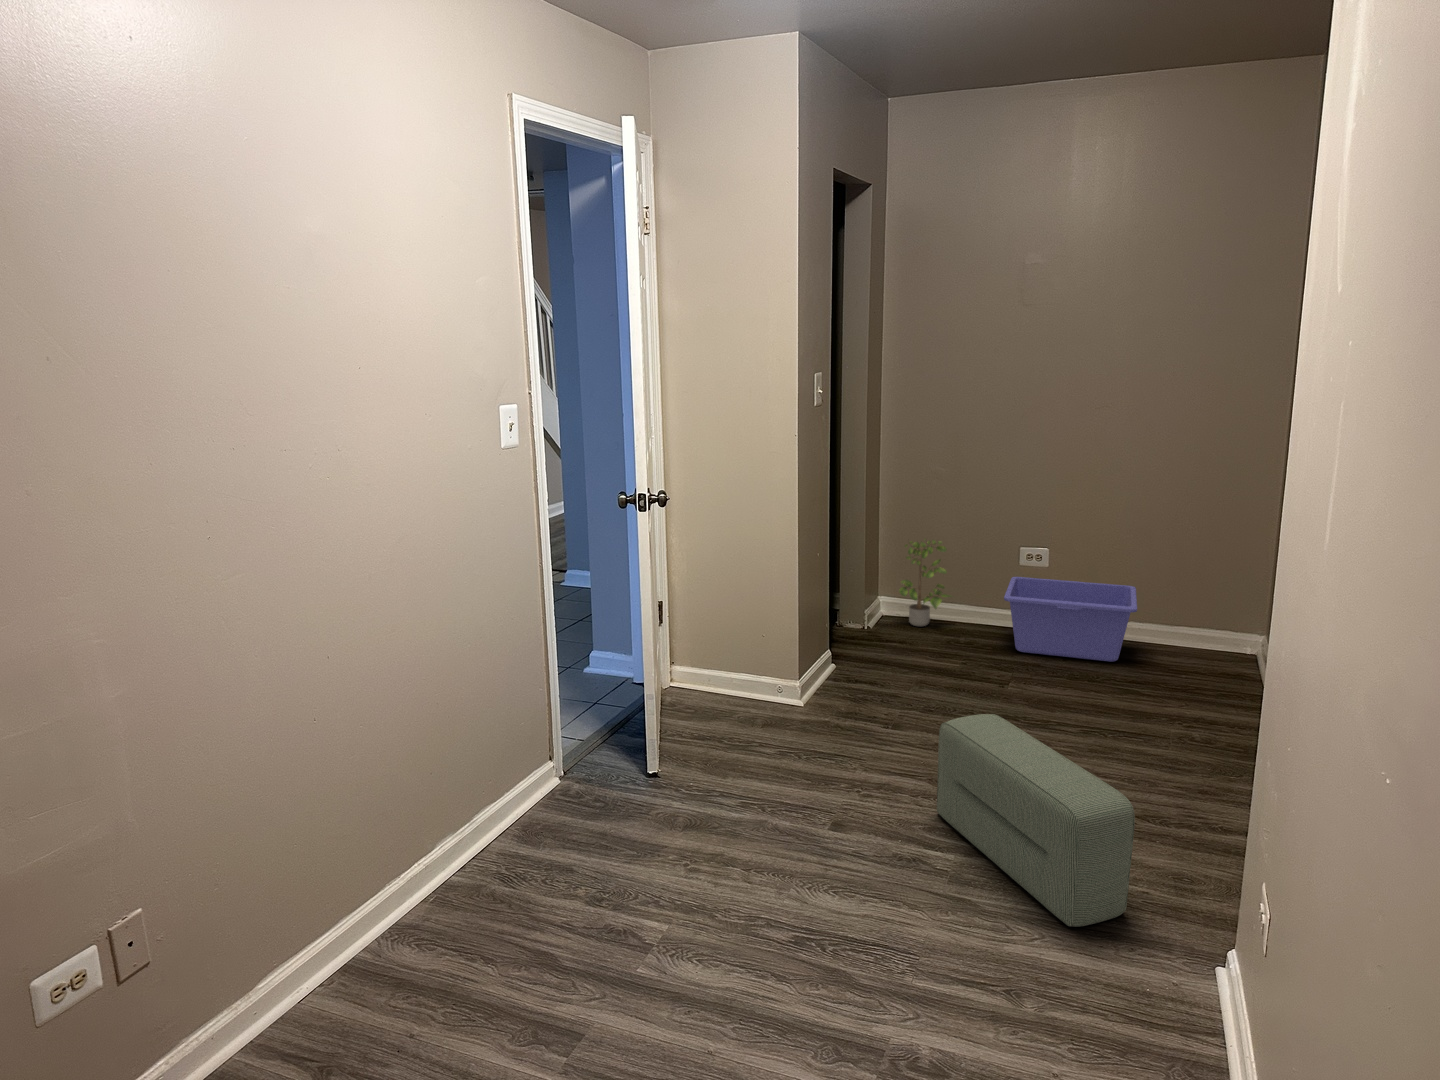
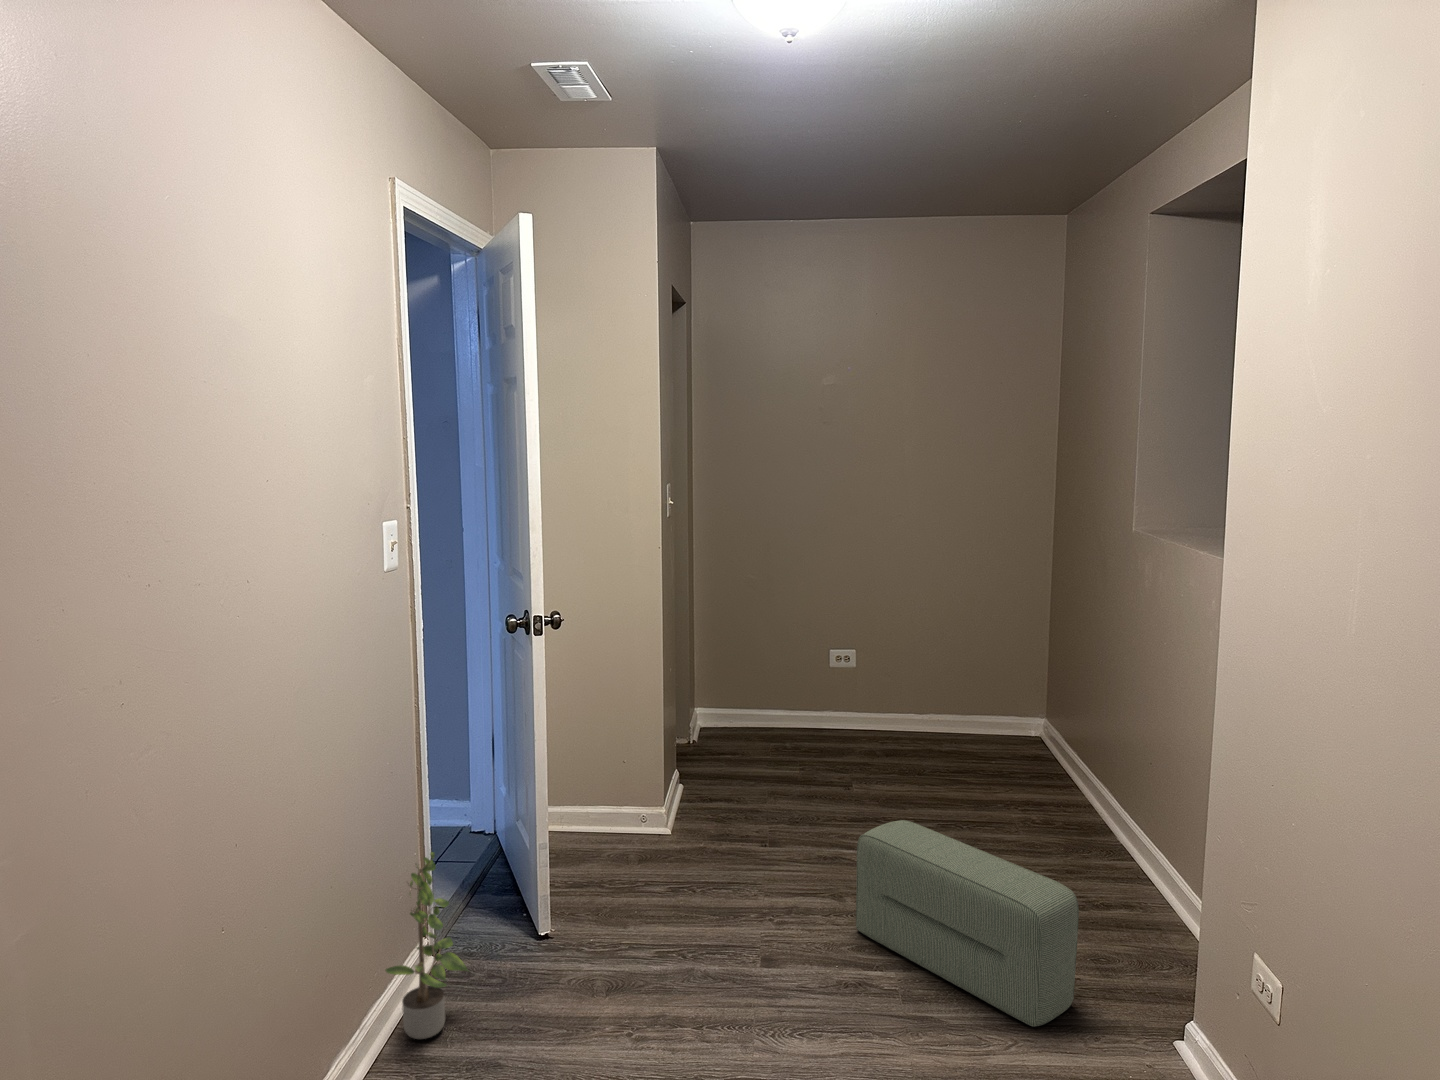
potted plant: present [899,540,951,626] -> present [386,852,468,1039]
storage bin: present [1004,577,1137,662] -> none [829,679,956,754]

